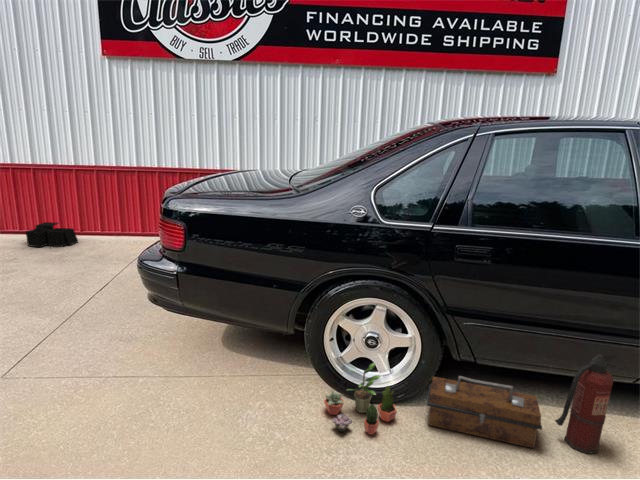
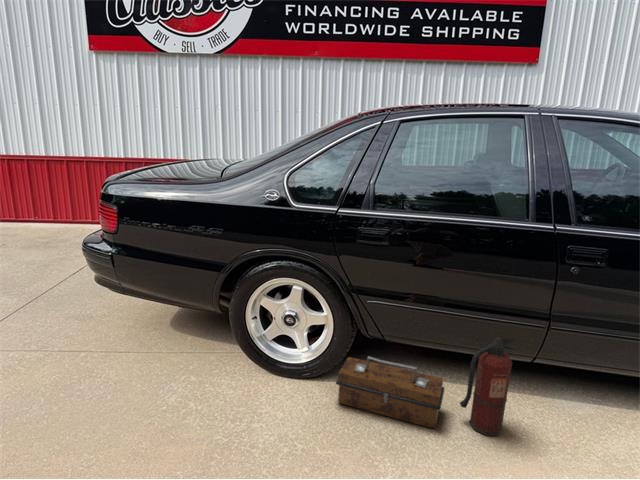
storage bin: present [26,222,78,247] -> none [19,210,70,234]
potted plant: present [324,363,397,434] -> none [242,342,309,410]

